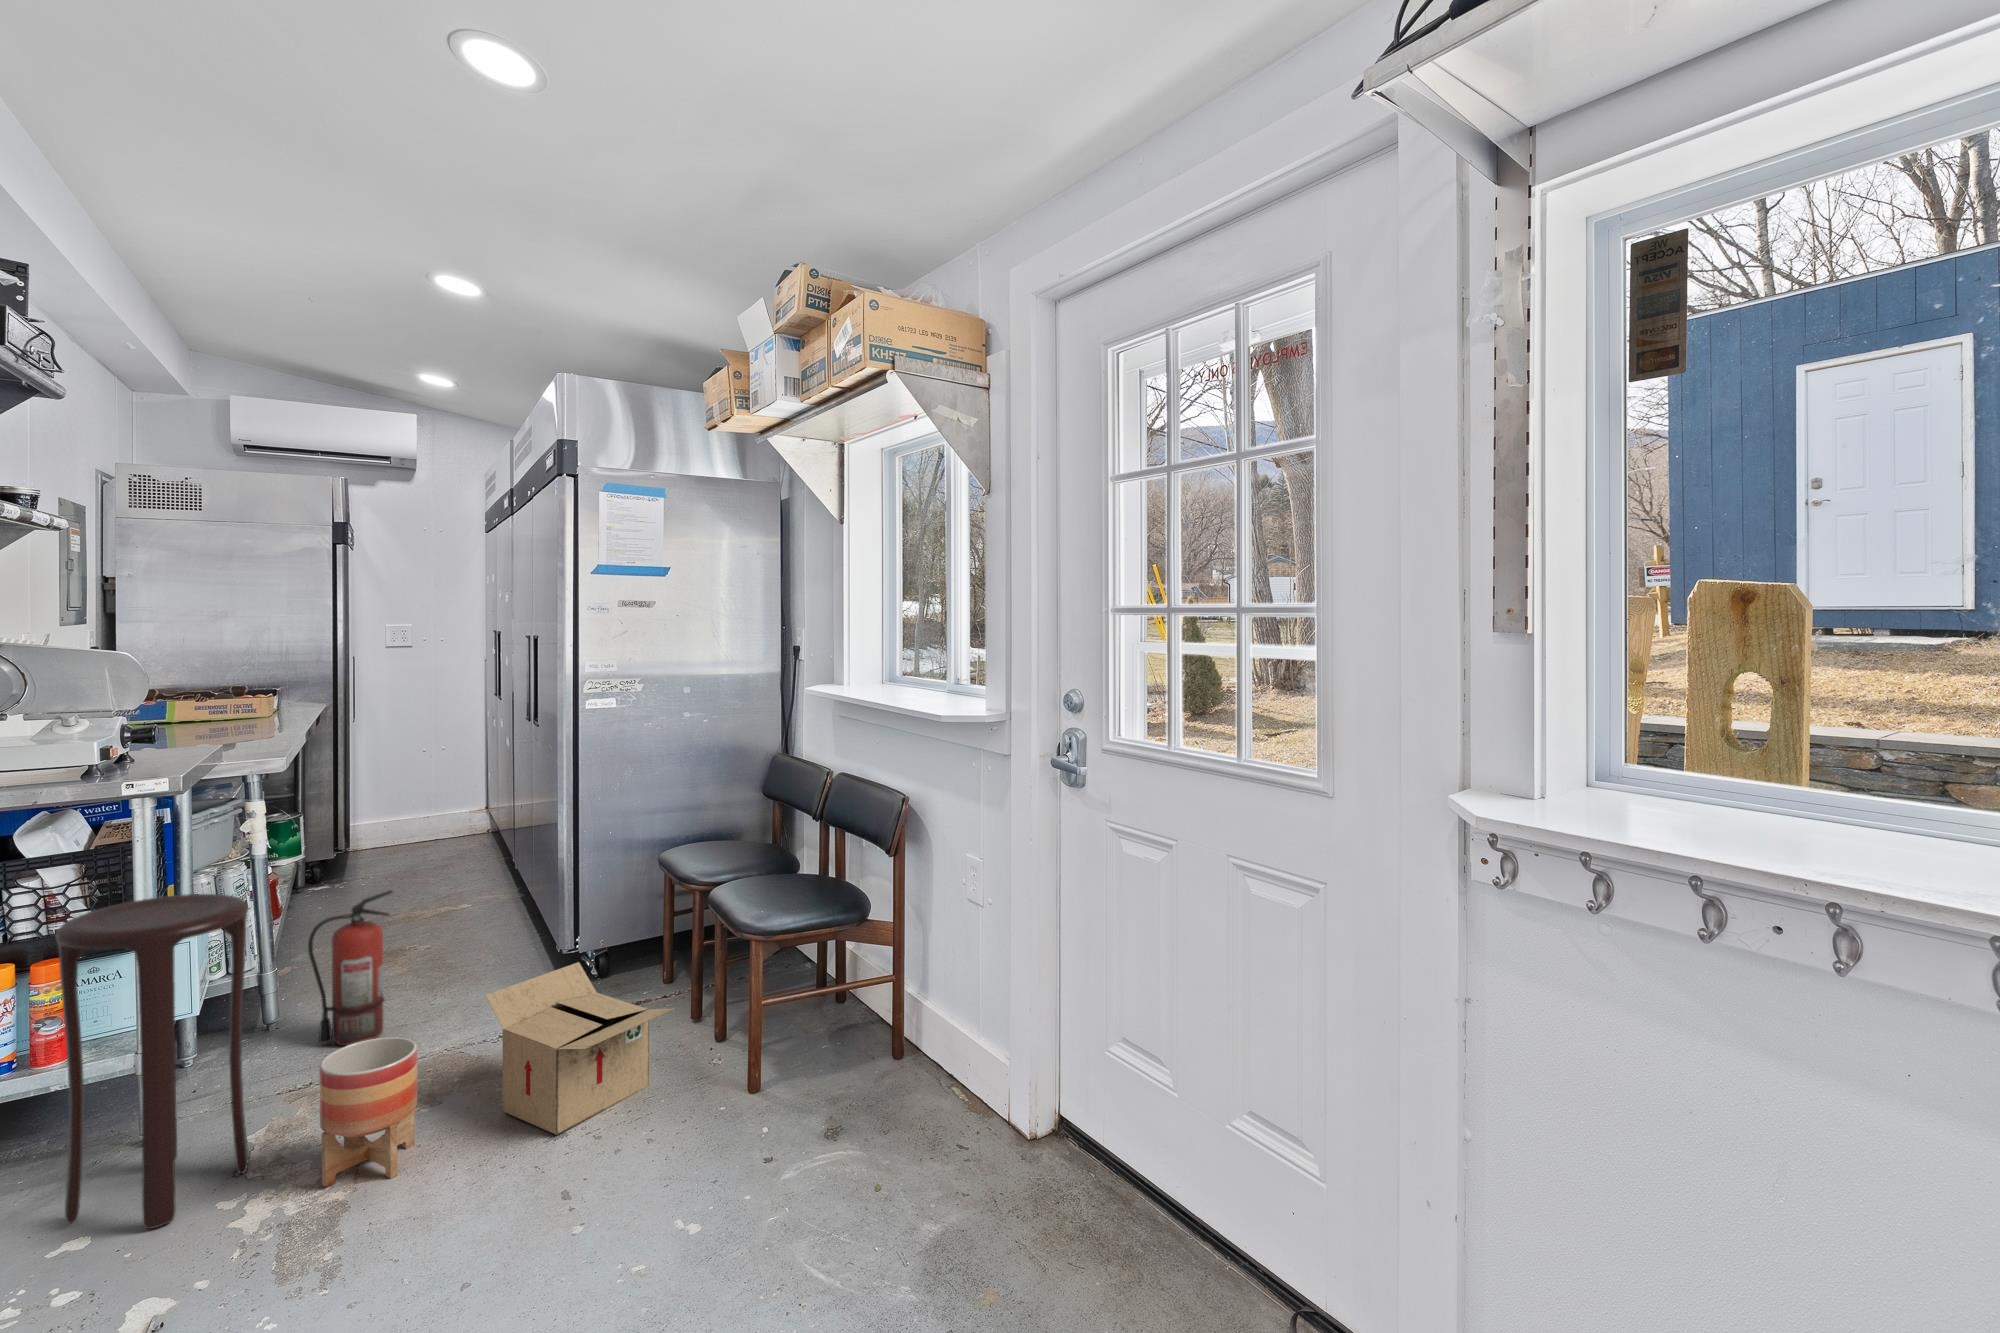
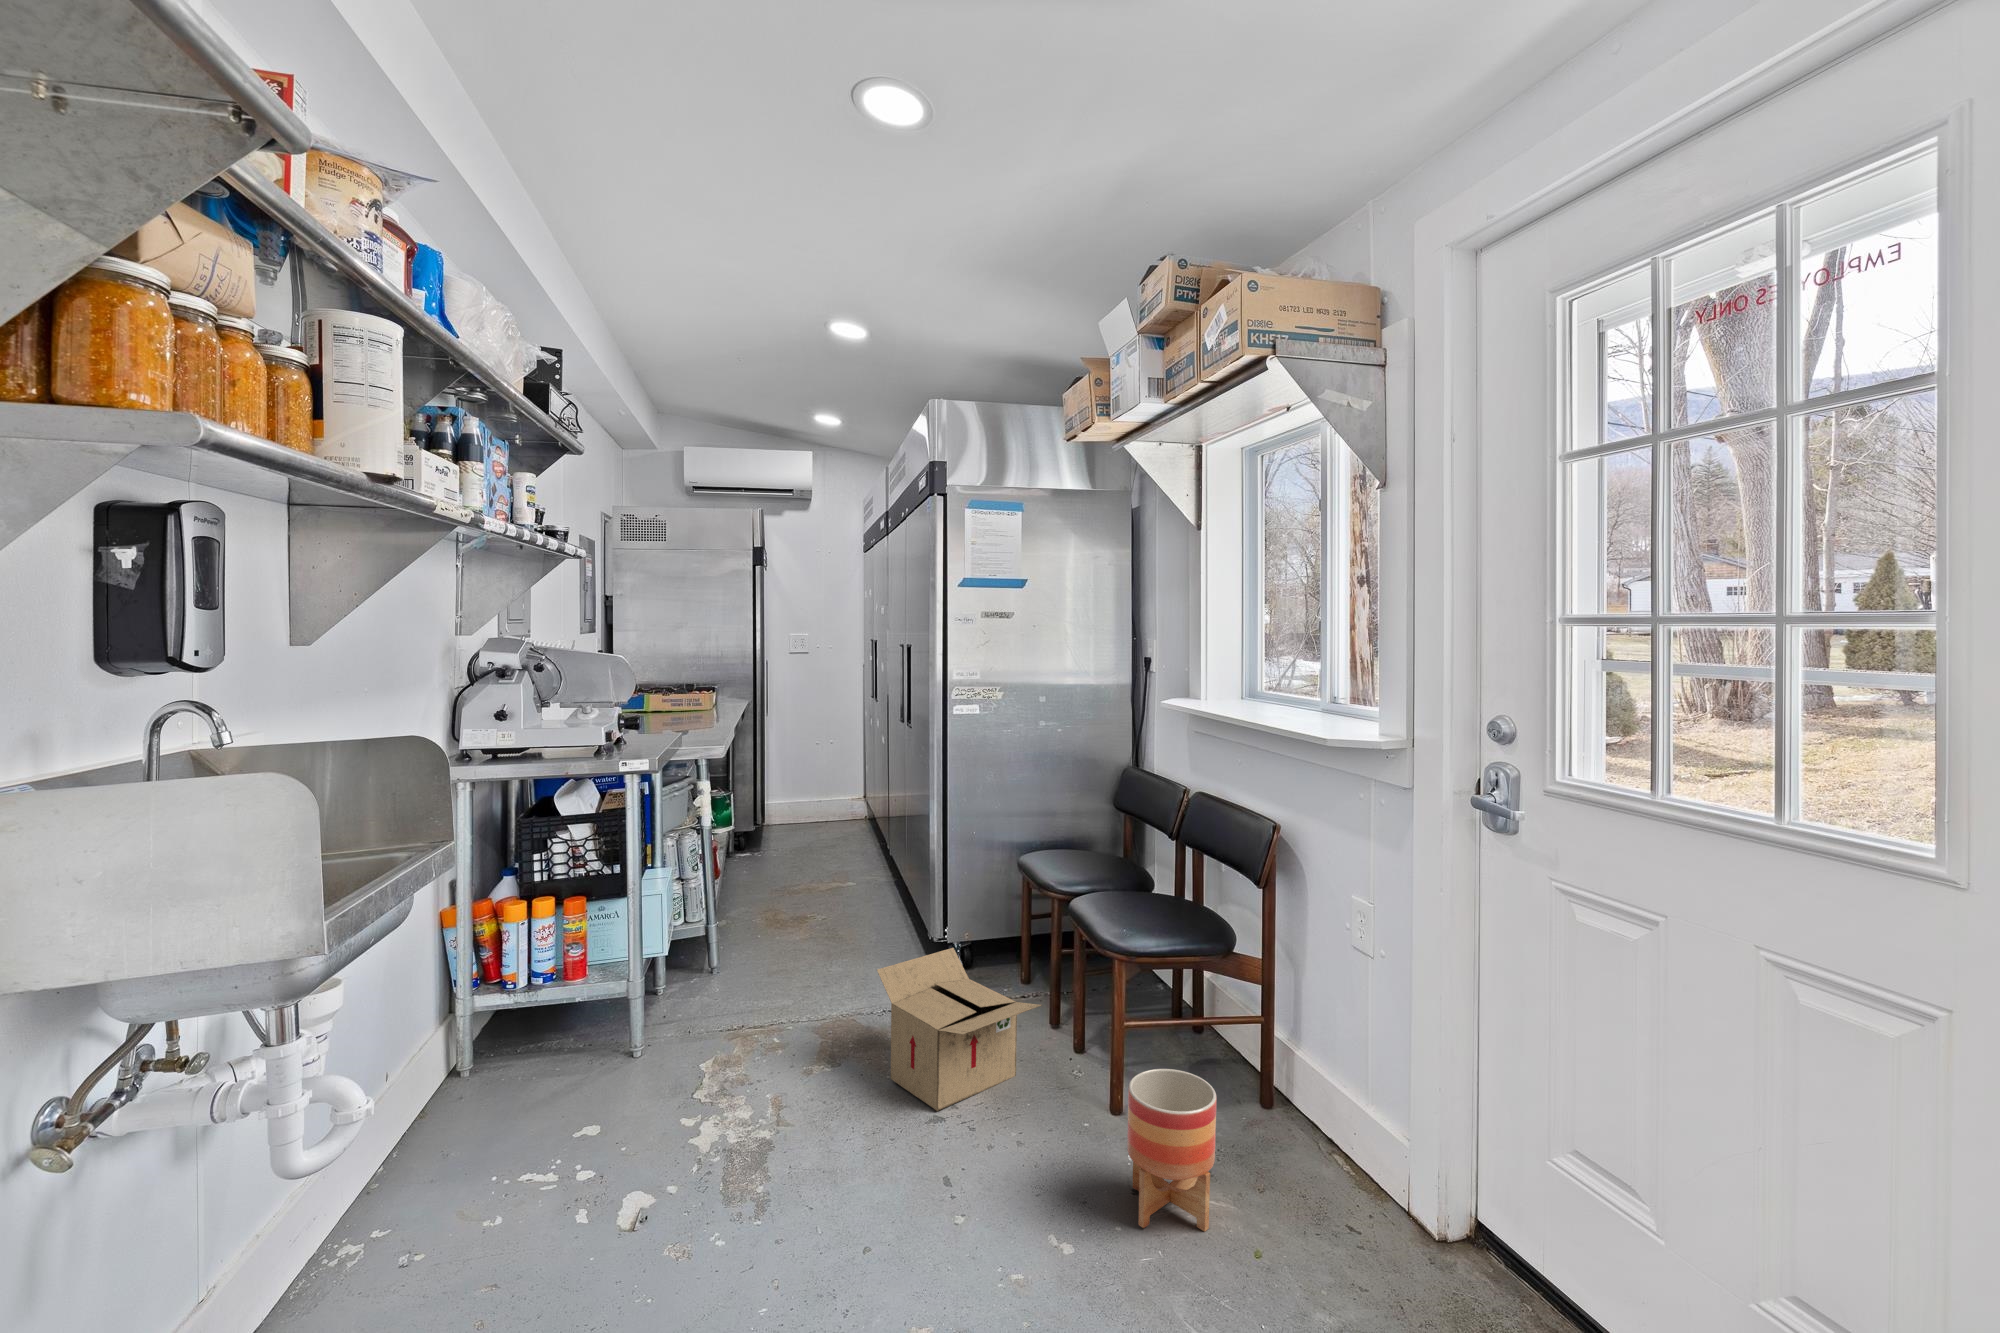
fire extinguisher: present [308,890,393,1046] -> none [740,865,803,998]
stool: present [55,894,248,1229] -> none [575,858,701,1134]
planter: present [319,1037,417,1187] -> present [1127,1069,1217,1232]

